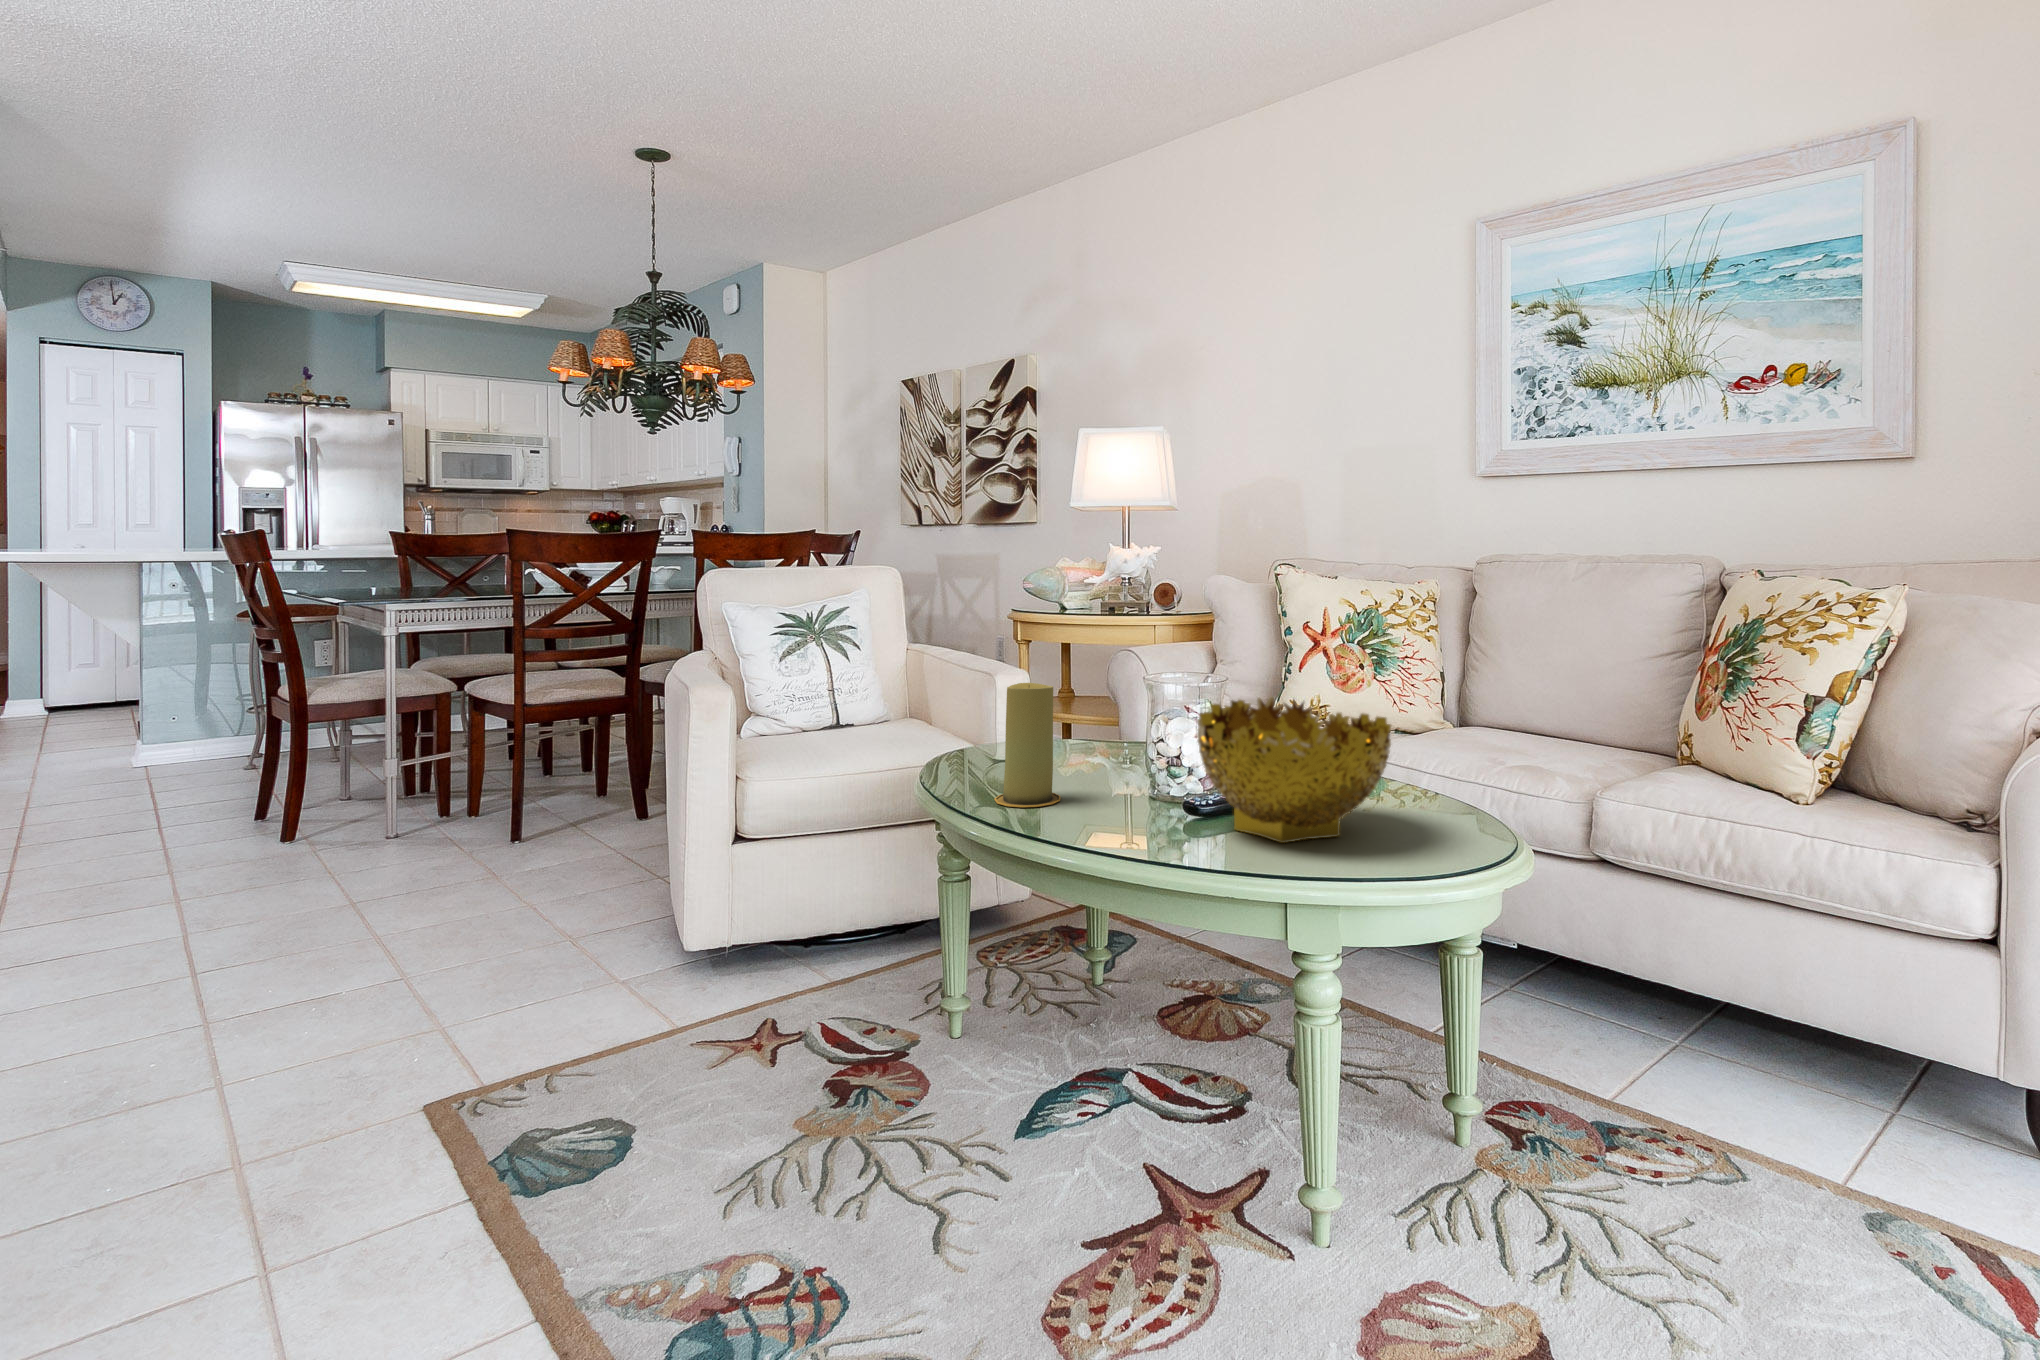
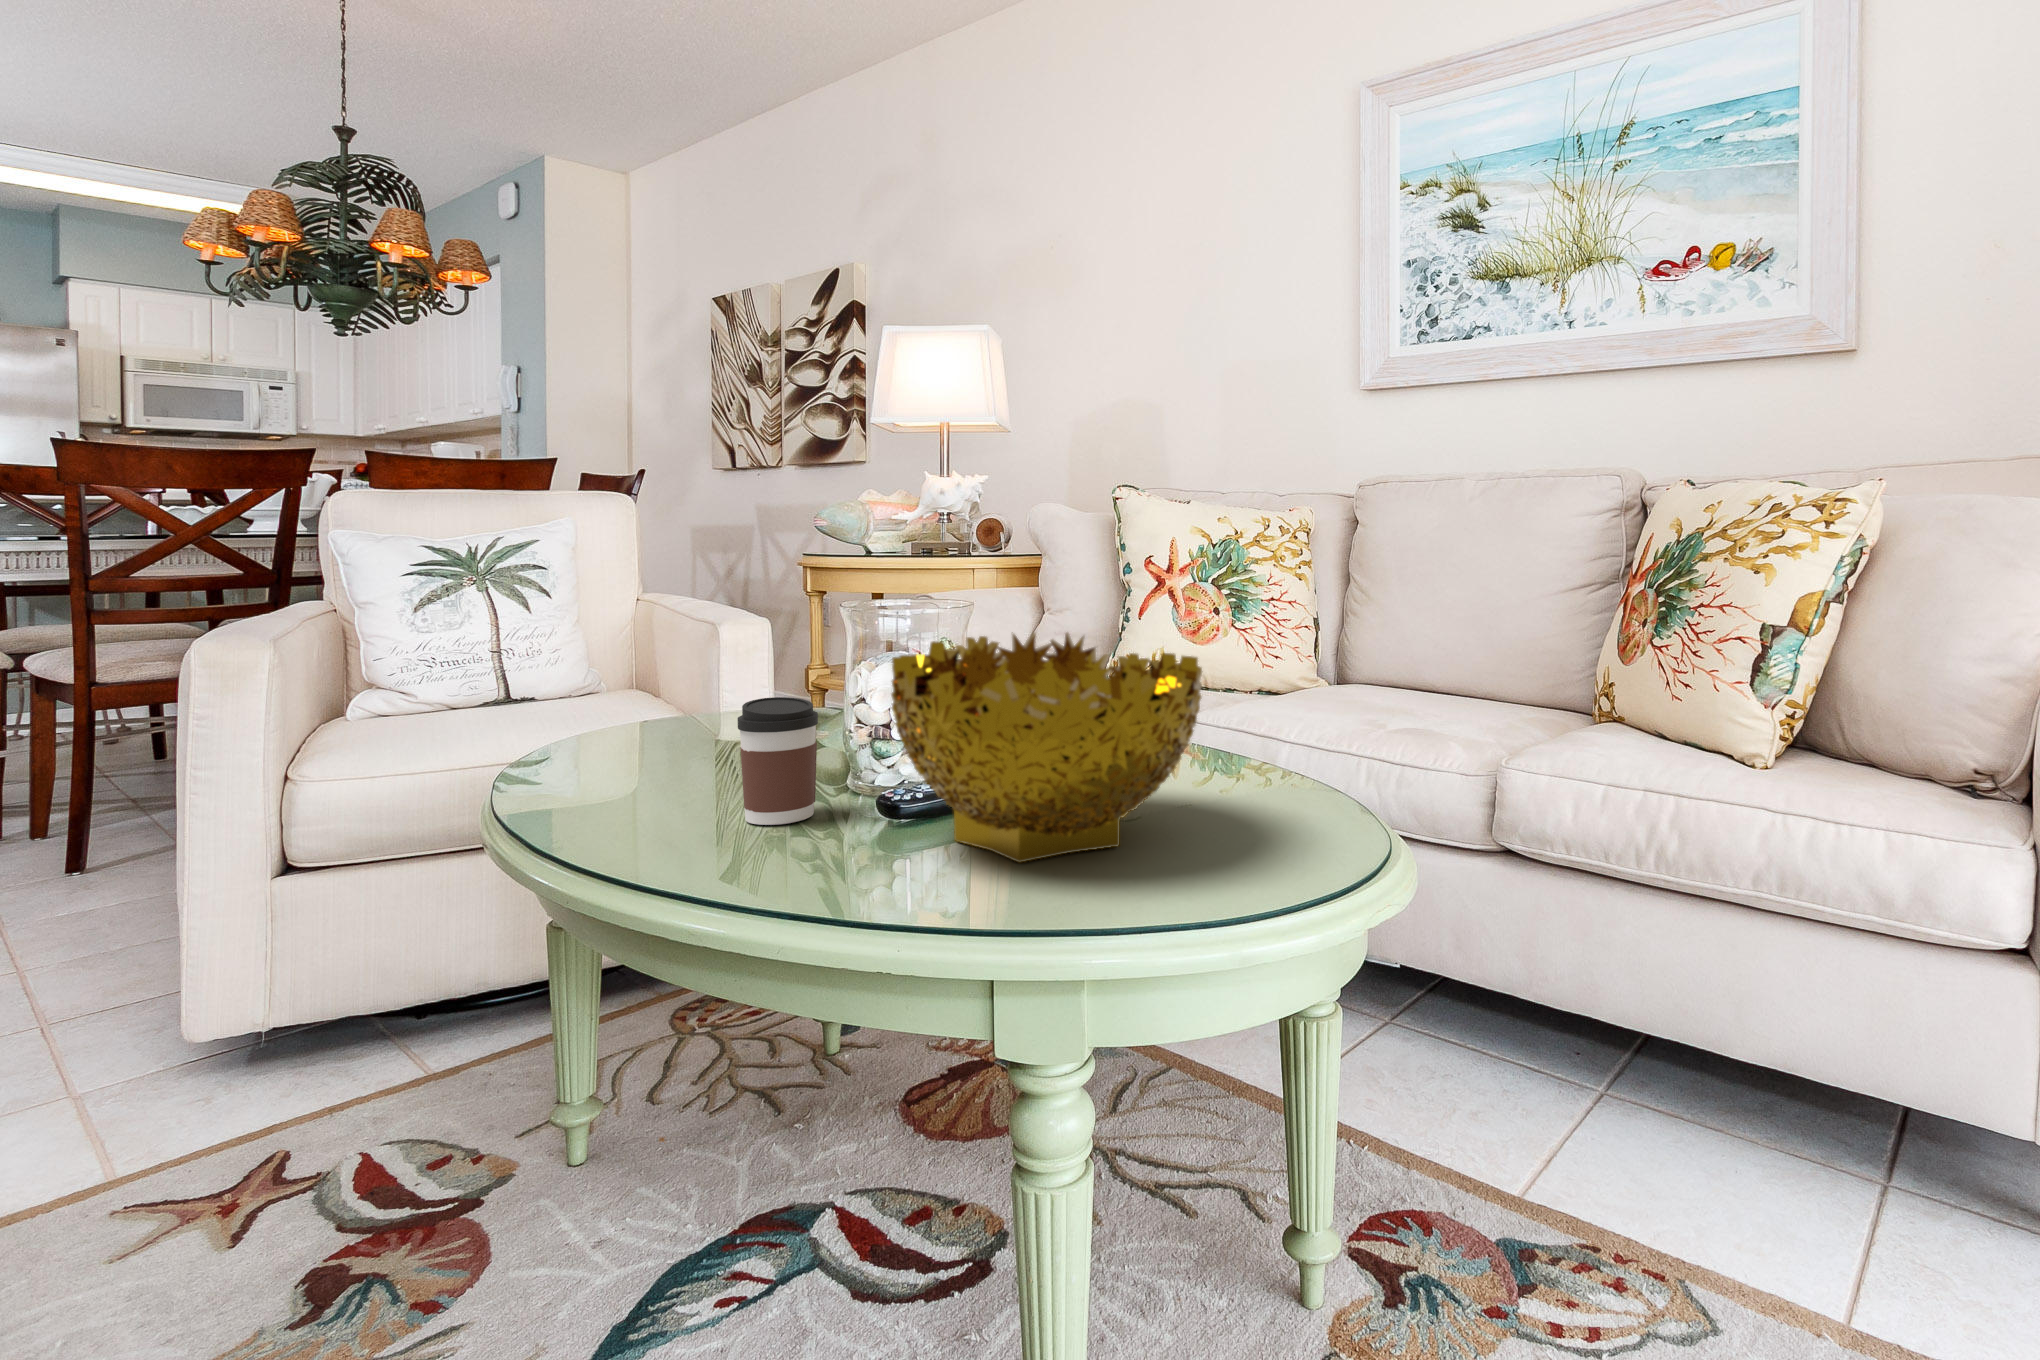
candle: present [994,683,1060,807] -> none [595,618,711,814]
coffee cup: none [1091,736,1138,817] -> present [738,697,818,825]

